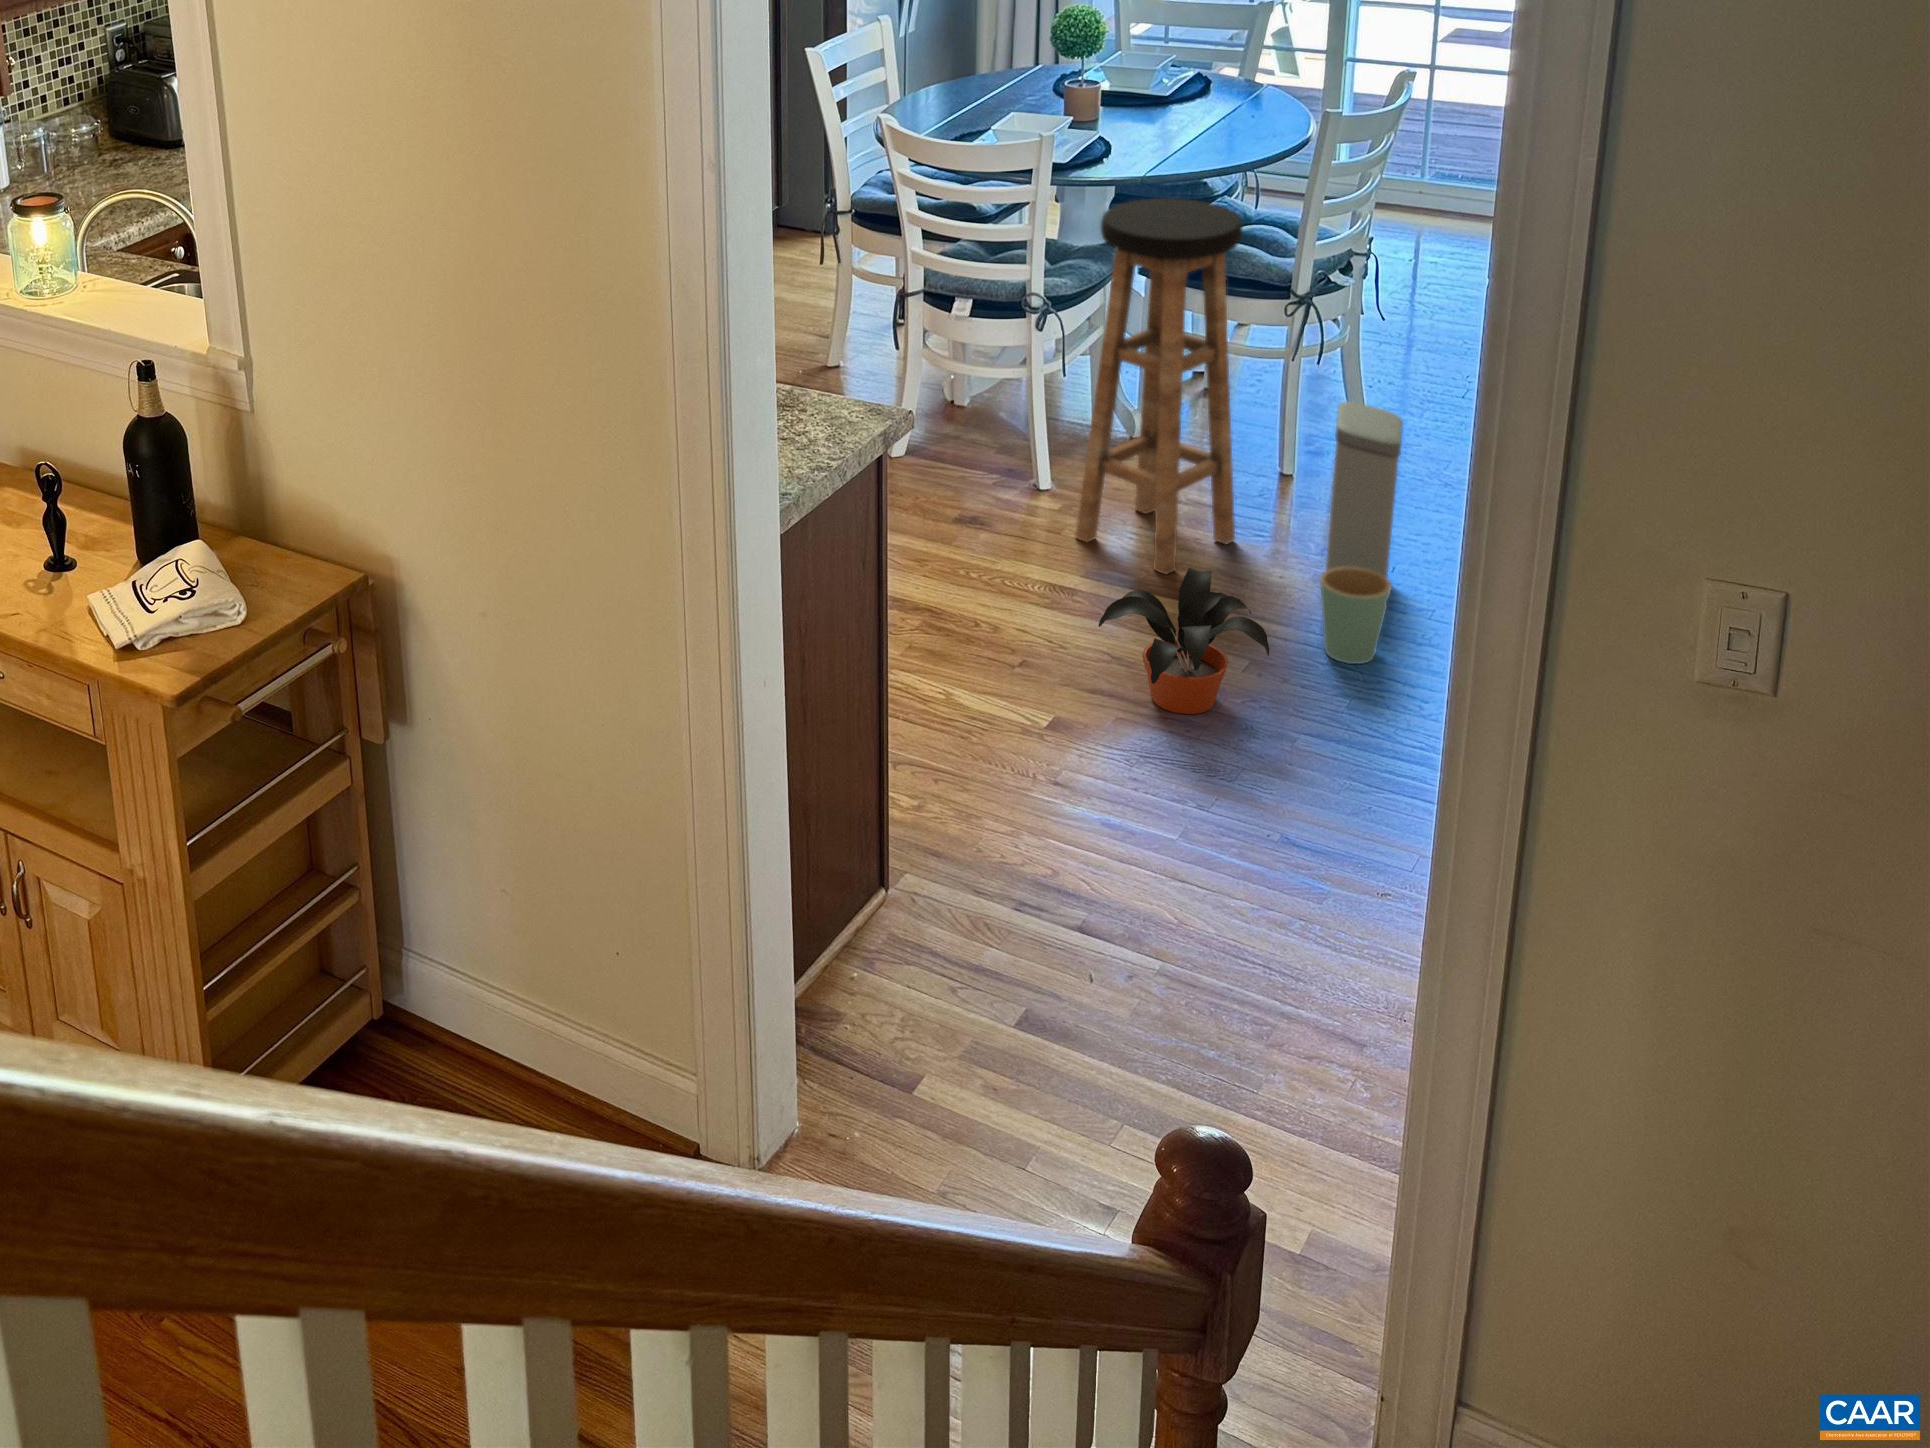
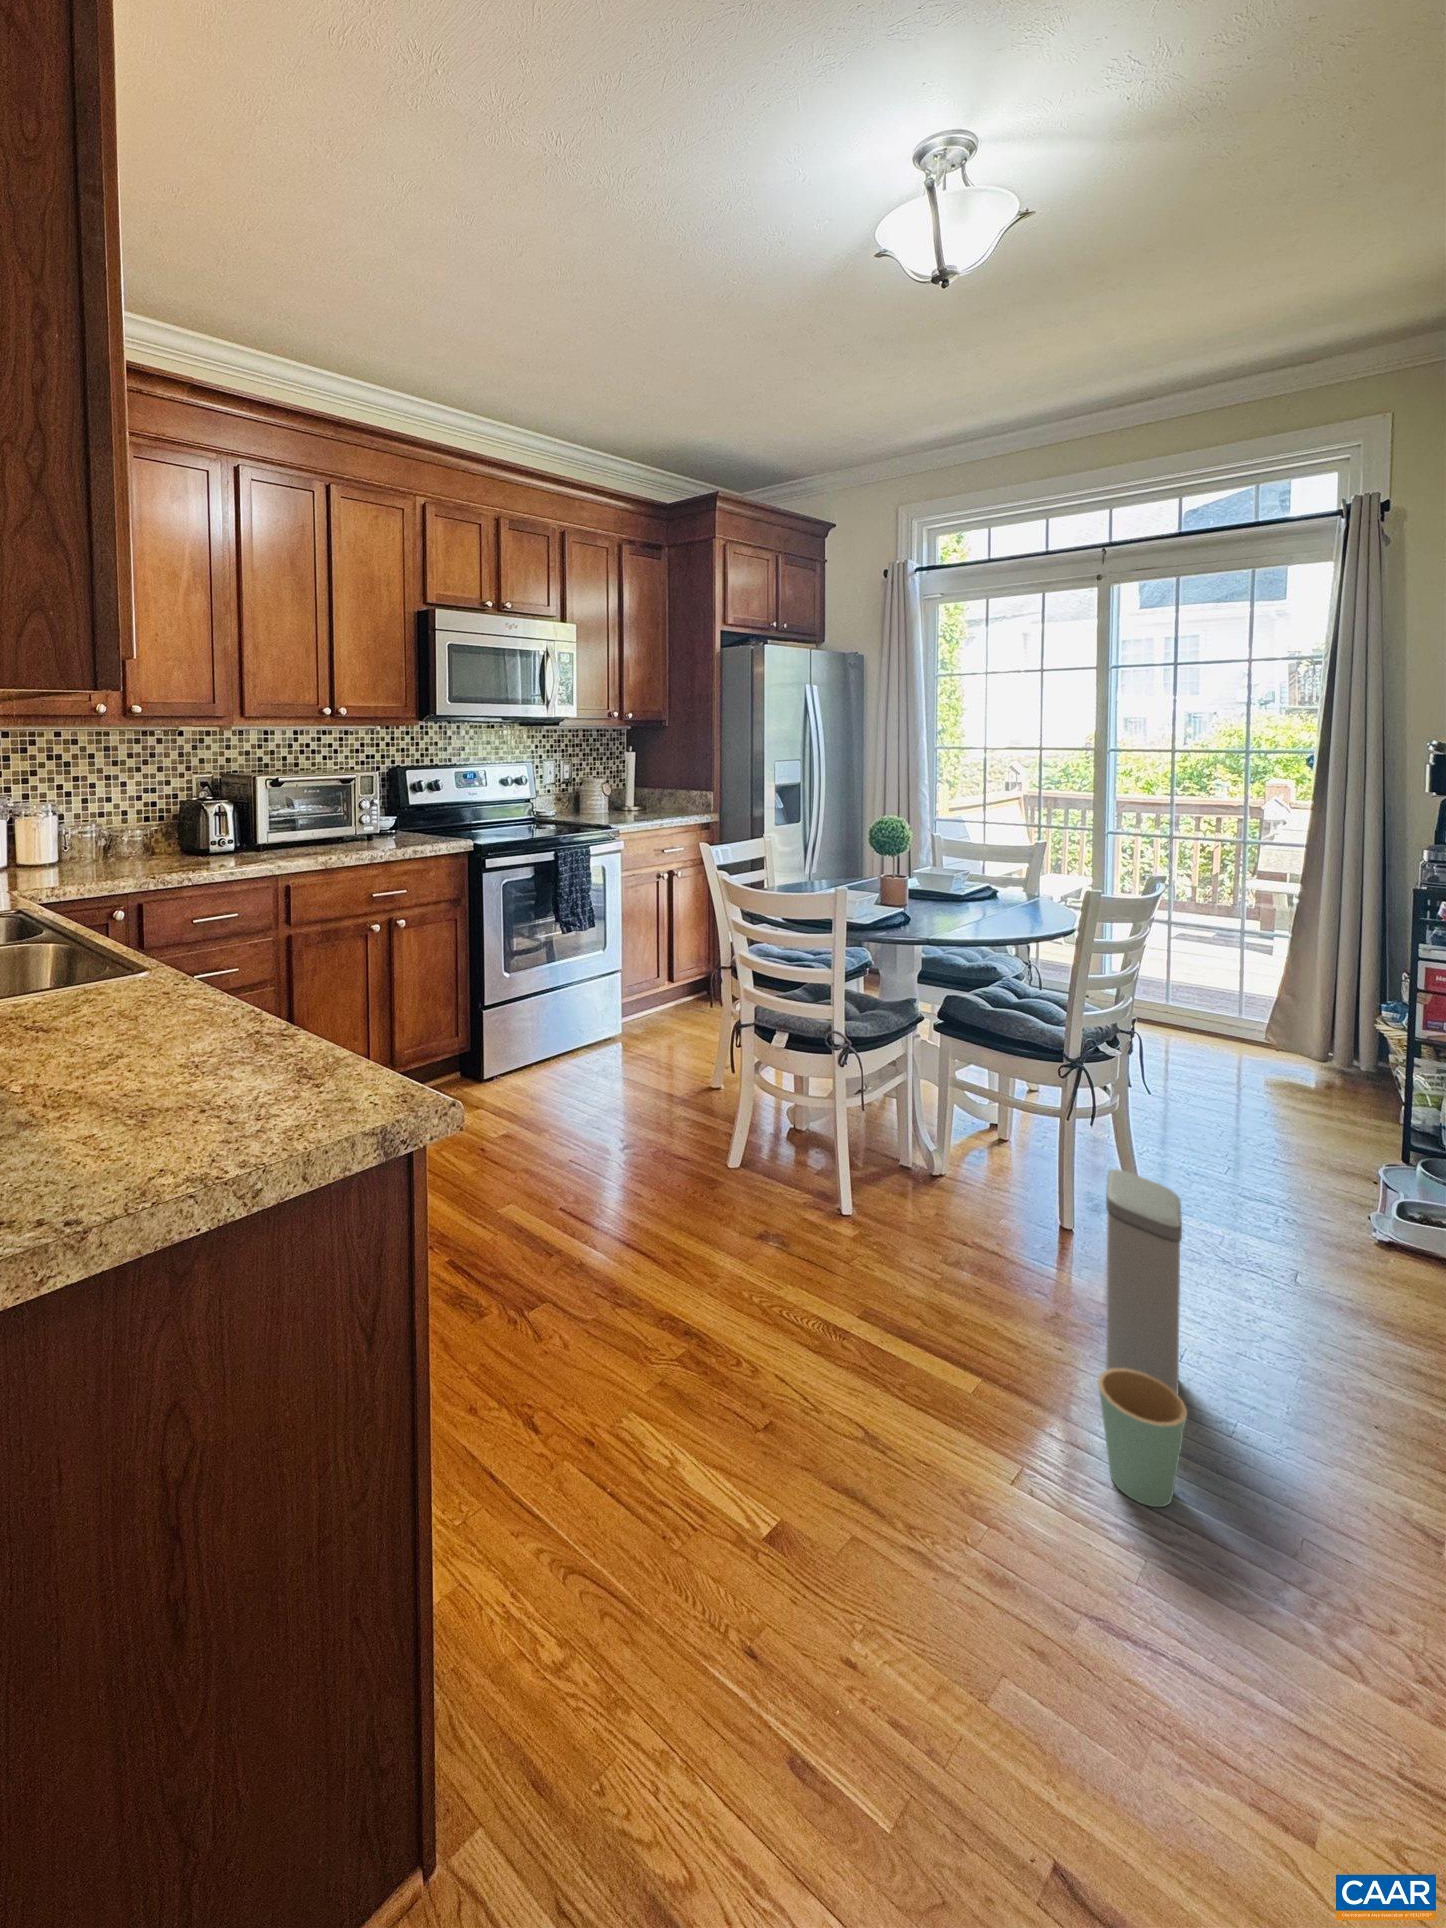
bar stool: present [1075,198,1242,574] -> none [862,956,1014,1325]
potted plant: present [1098,568,1270,714] -> none [828,1346,1032,1556]

